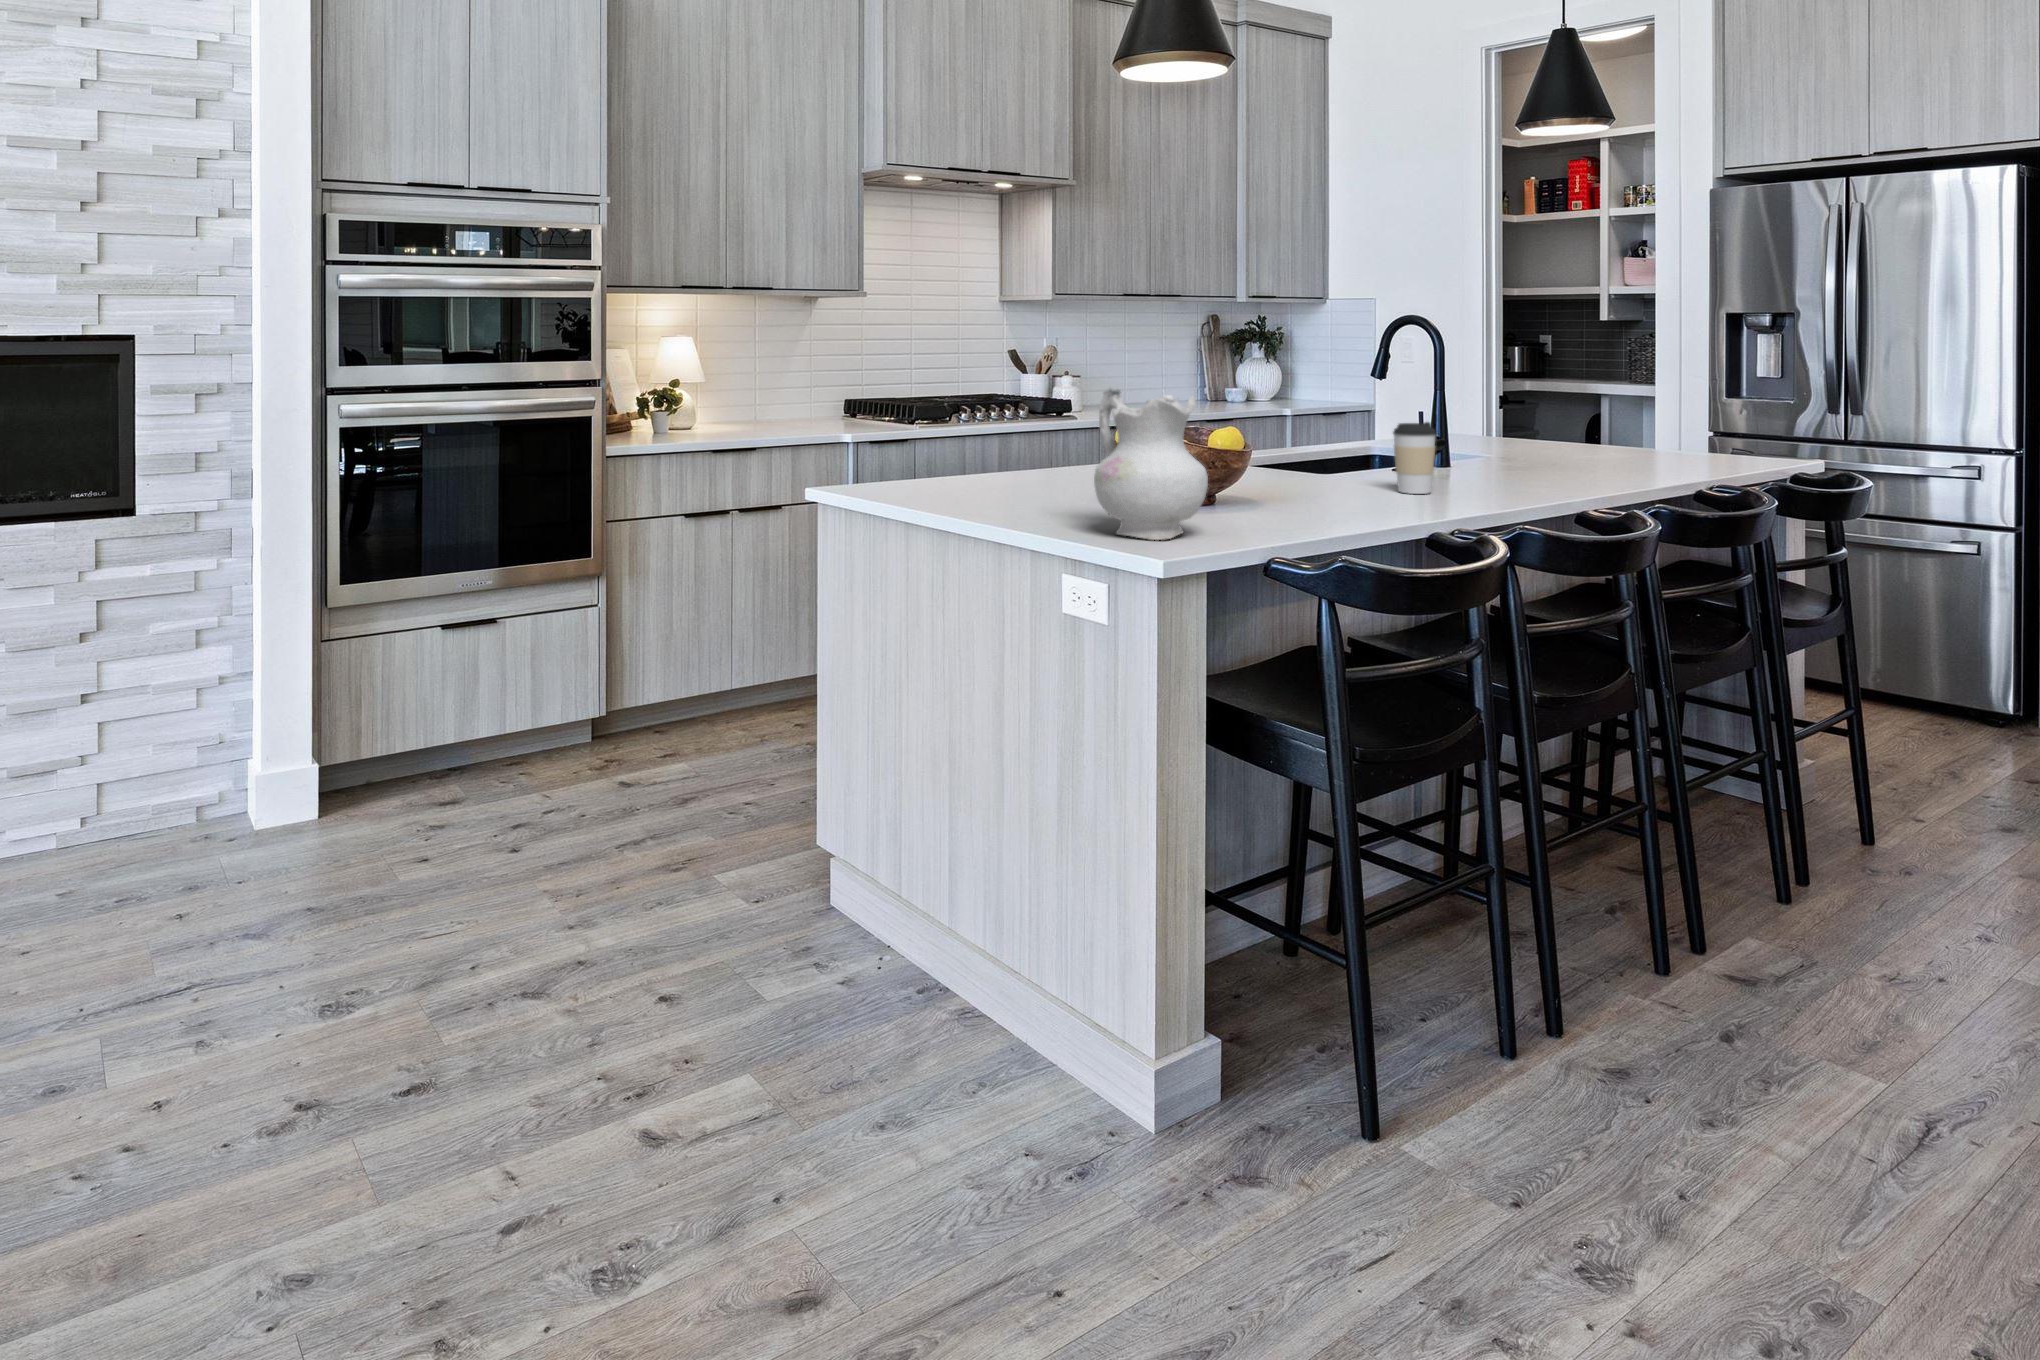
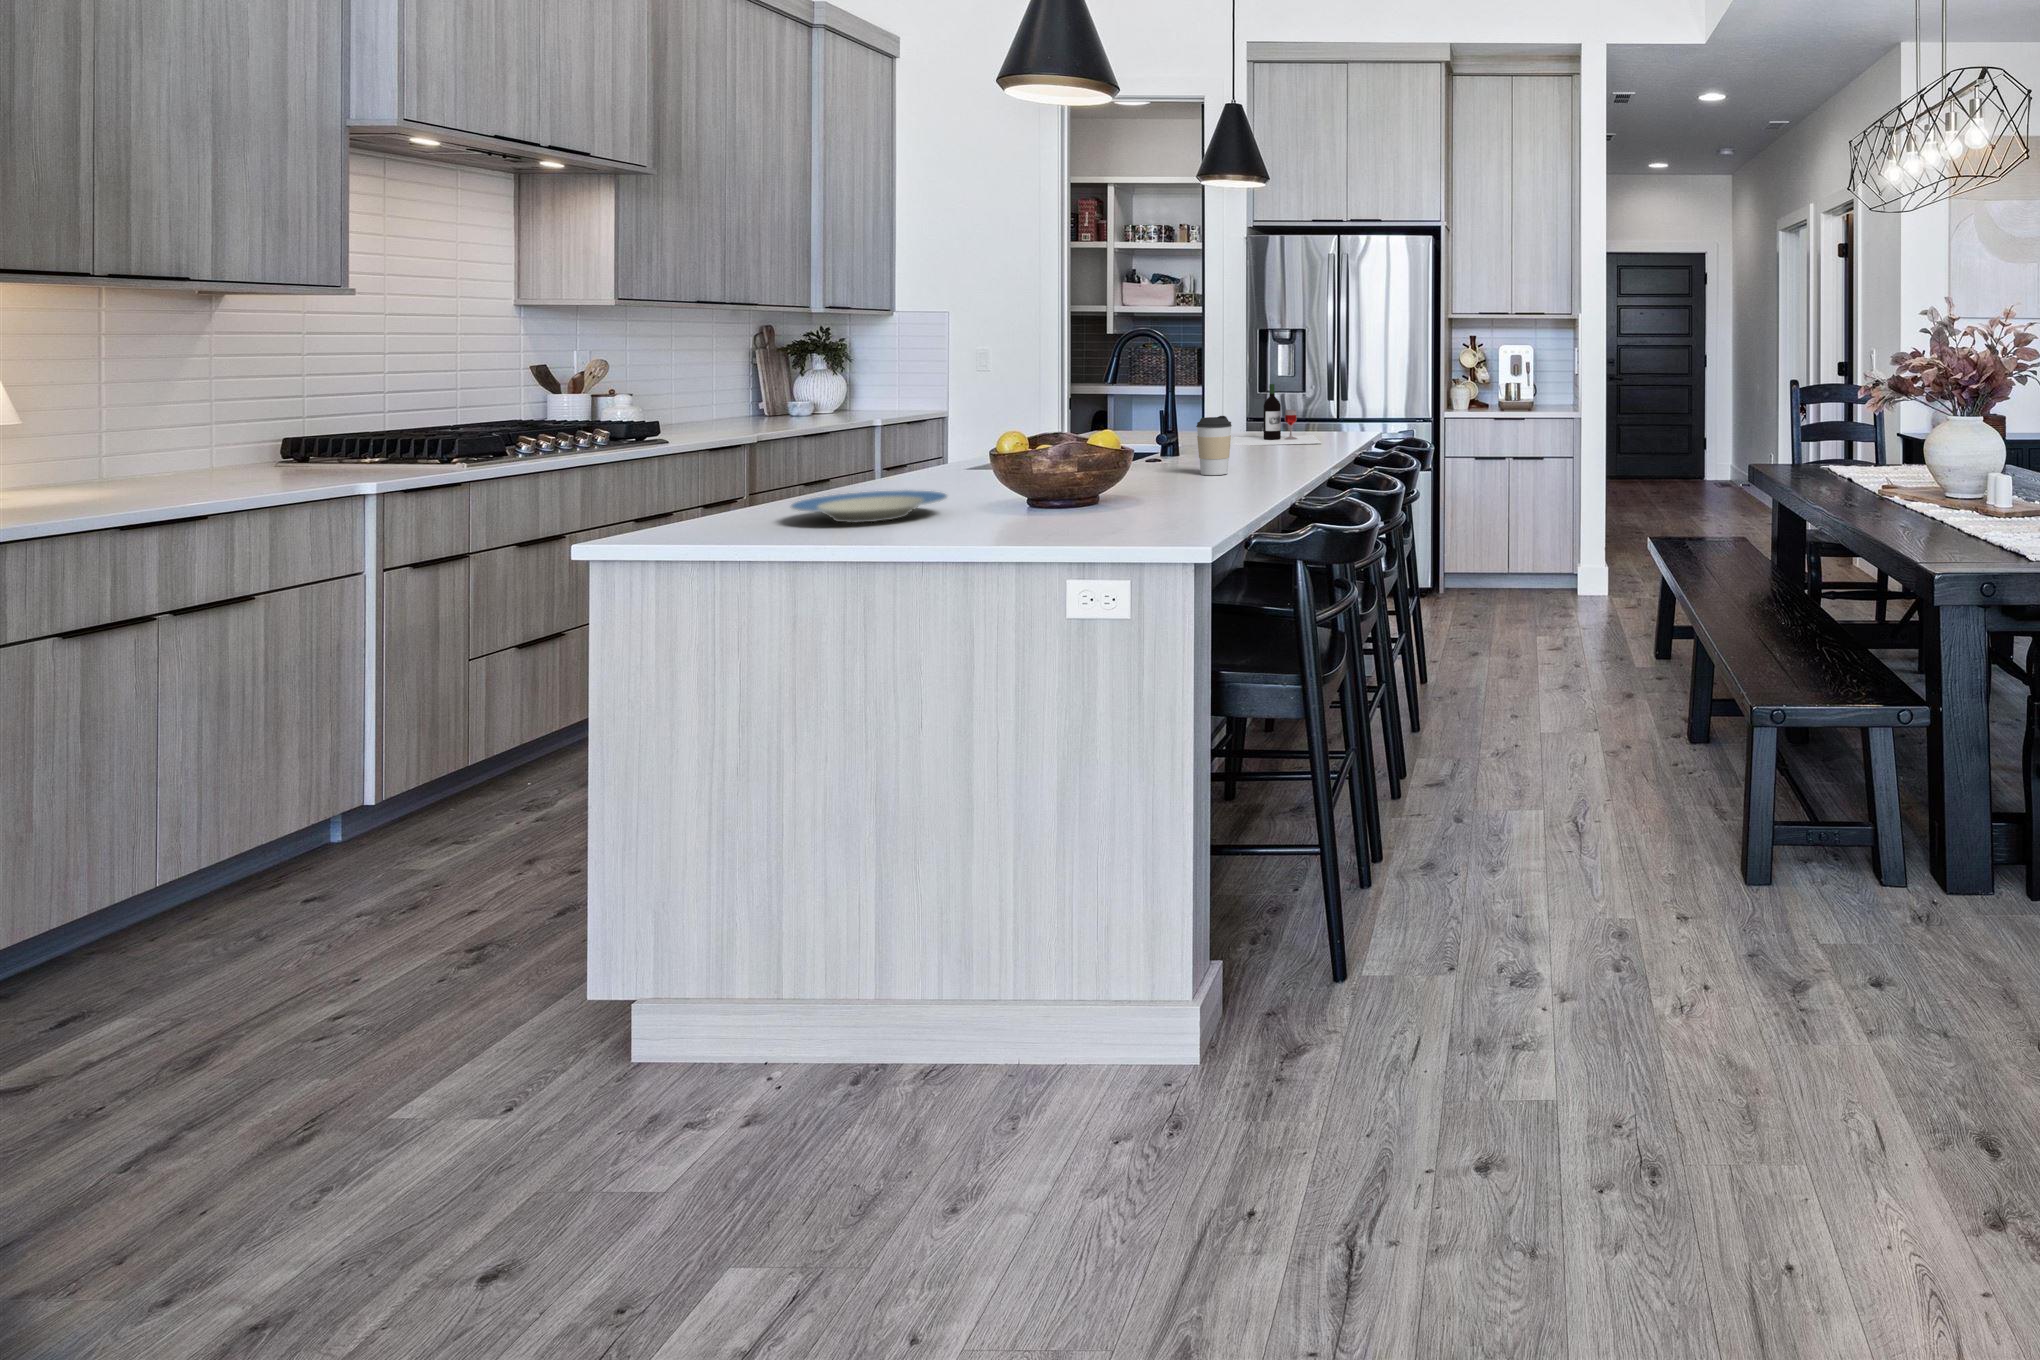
ceramic pitcher: present [1094,388,1208,540] -> none [1068,397,1188,534]
wine bottle: none [1546,388,1696,472] -> present [1230,384,1321,445]
plate: none [933,471,1063,498] -> present [791,490,947,522]

